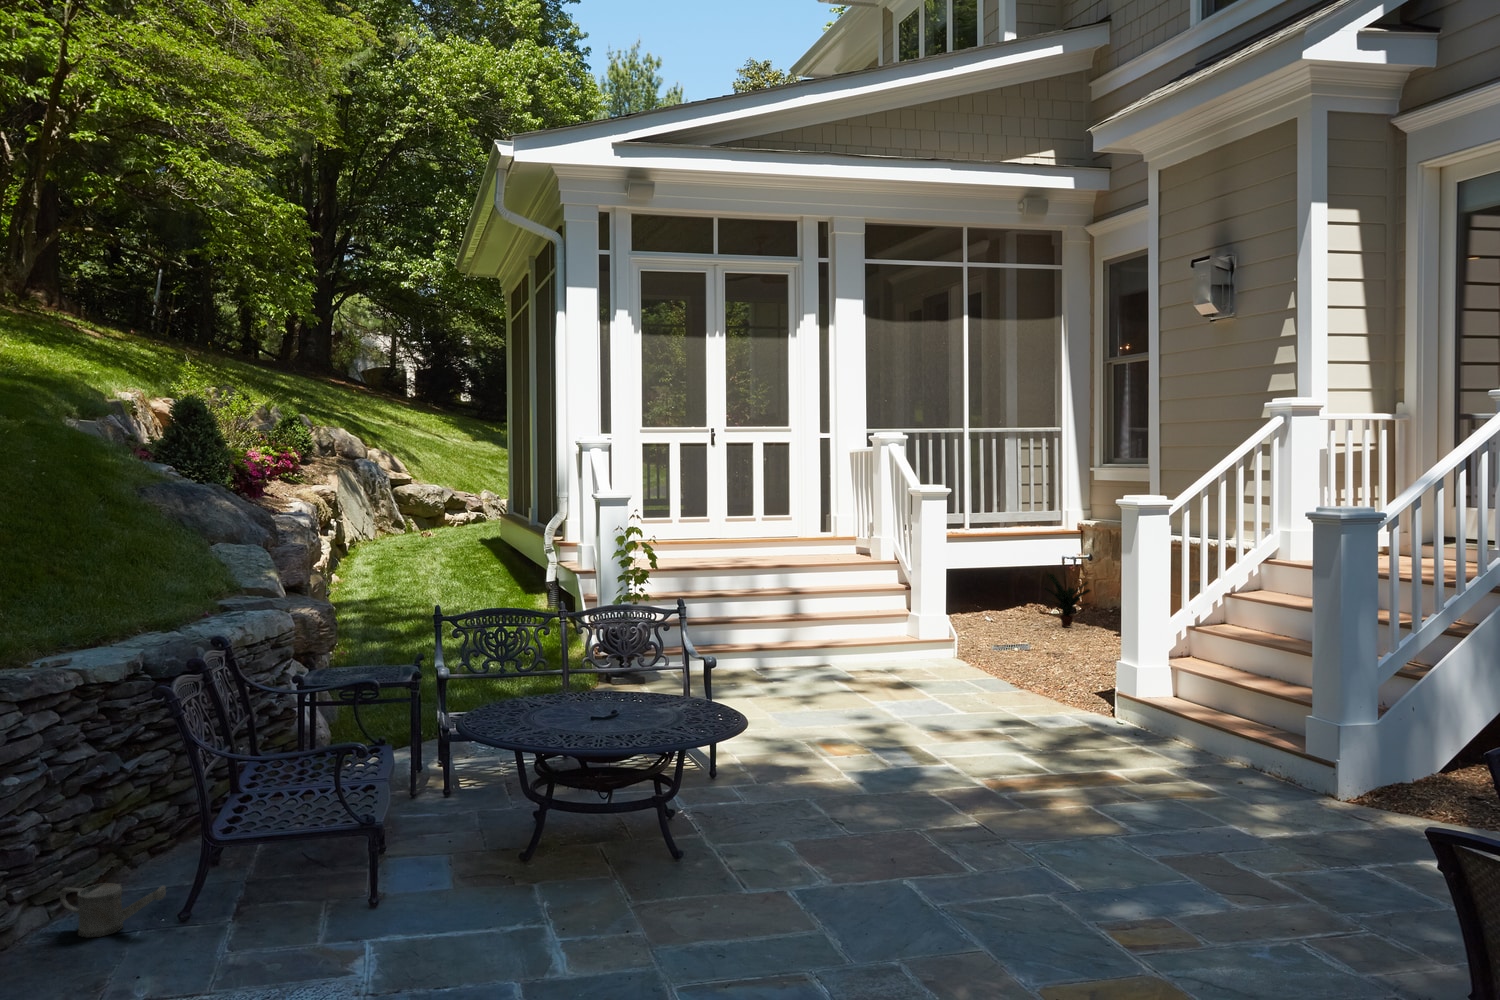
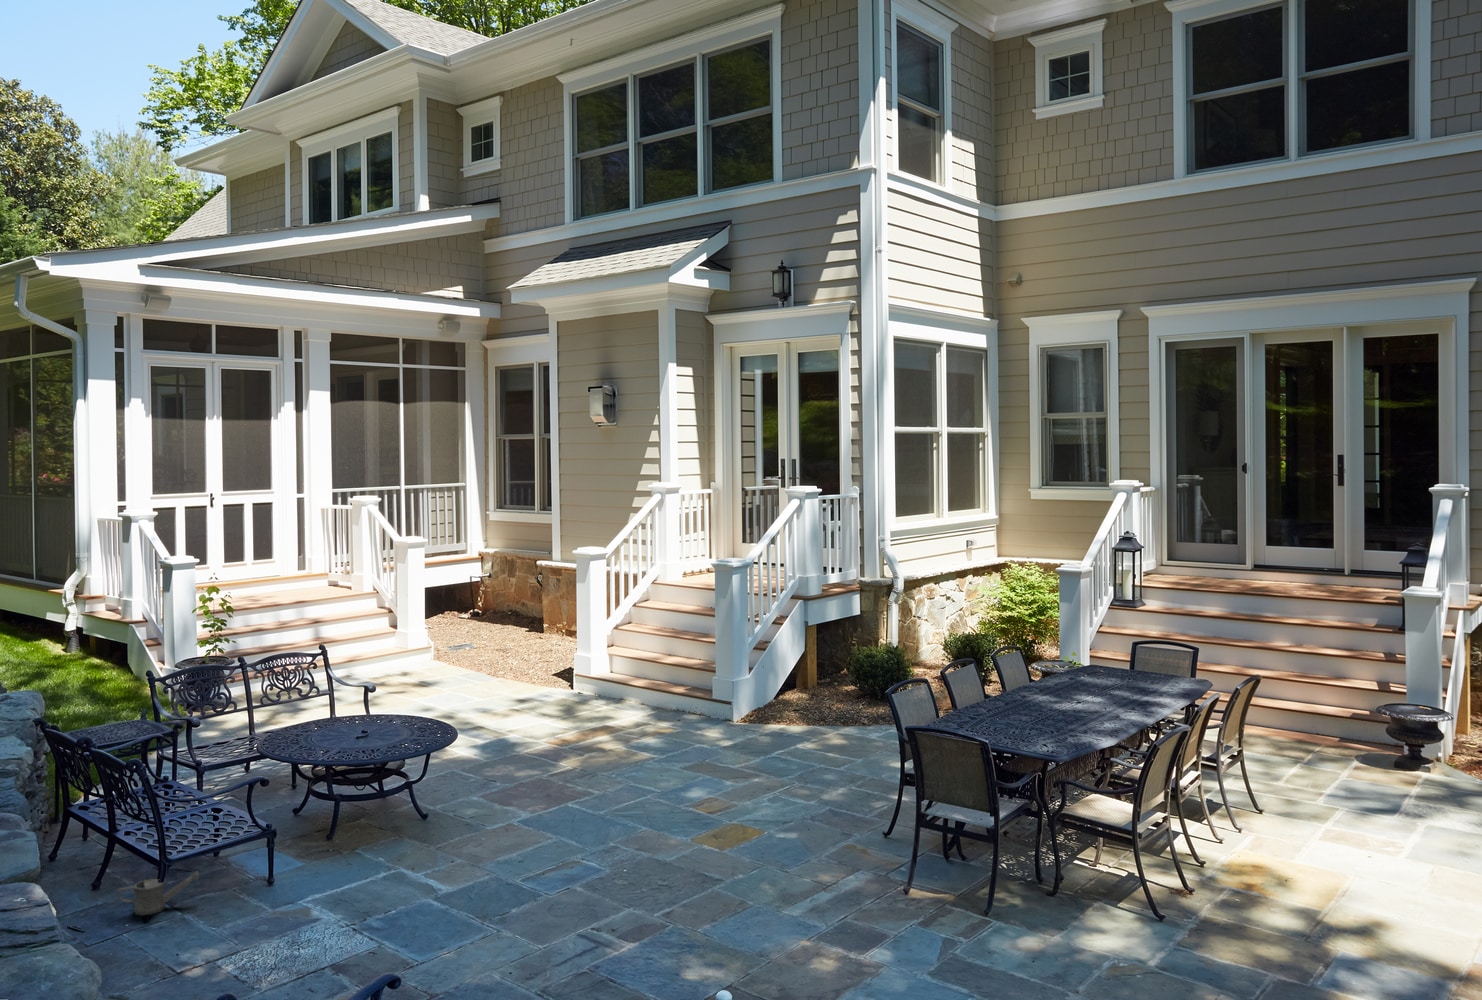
potted plant: present [1045,573,1091,627] -> none [460,591,496,629]

